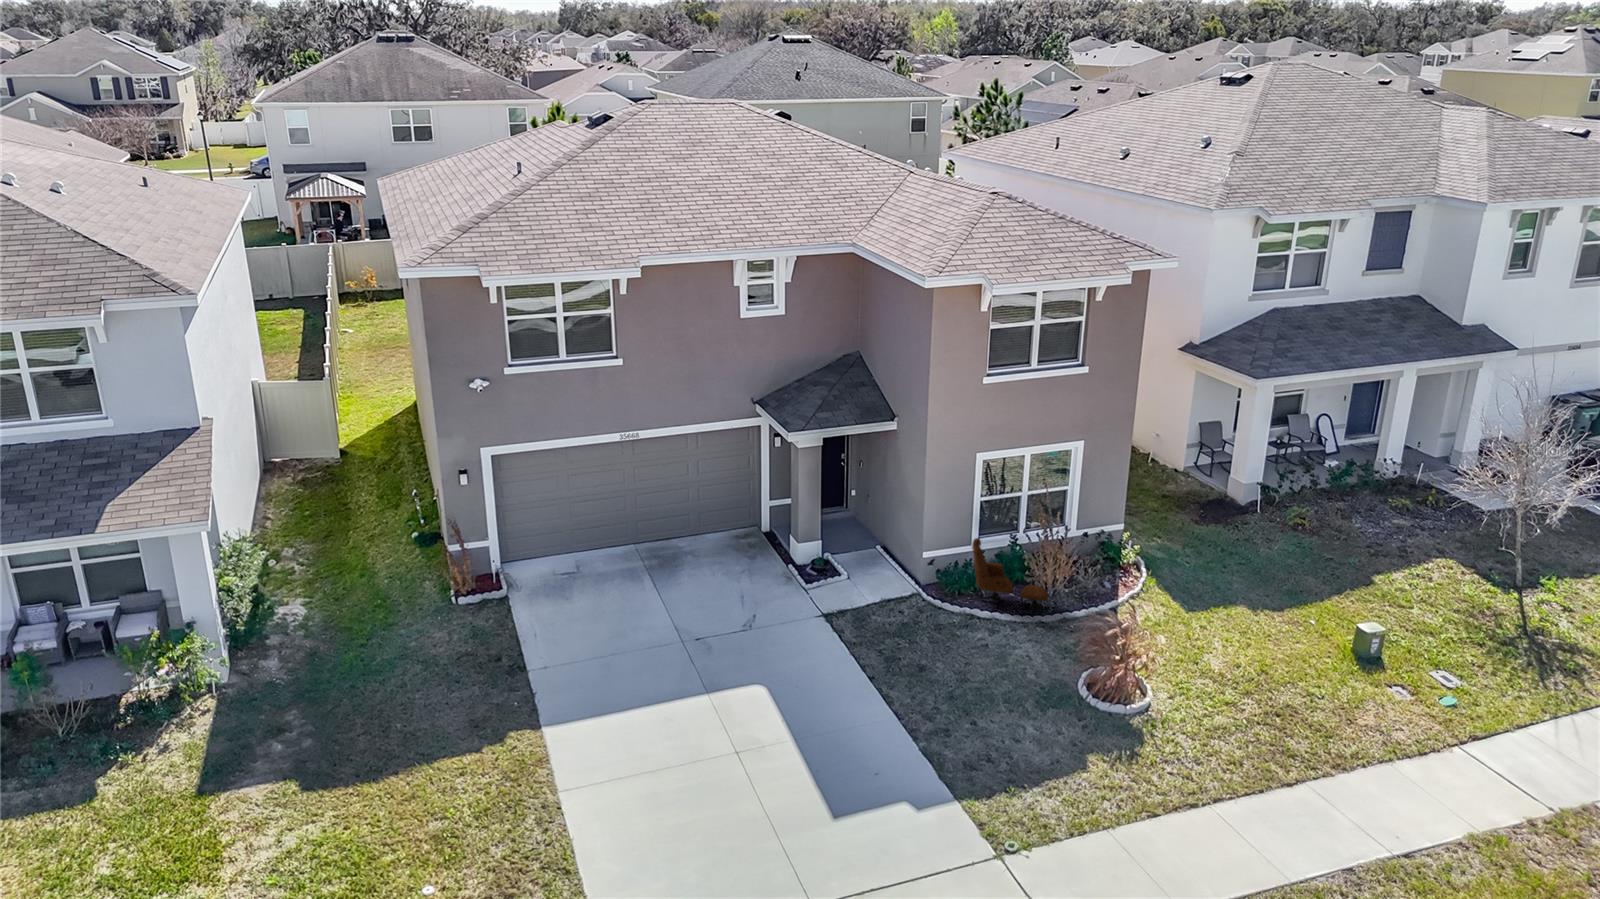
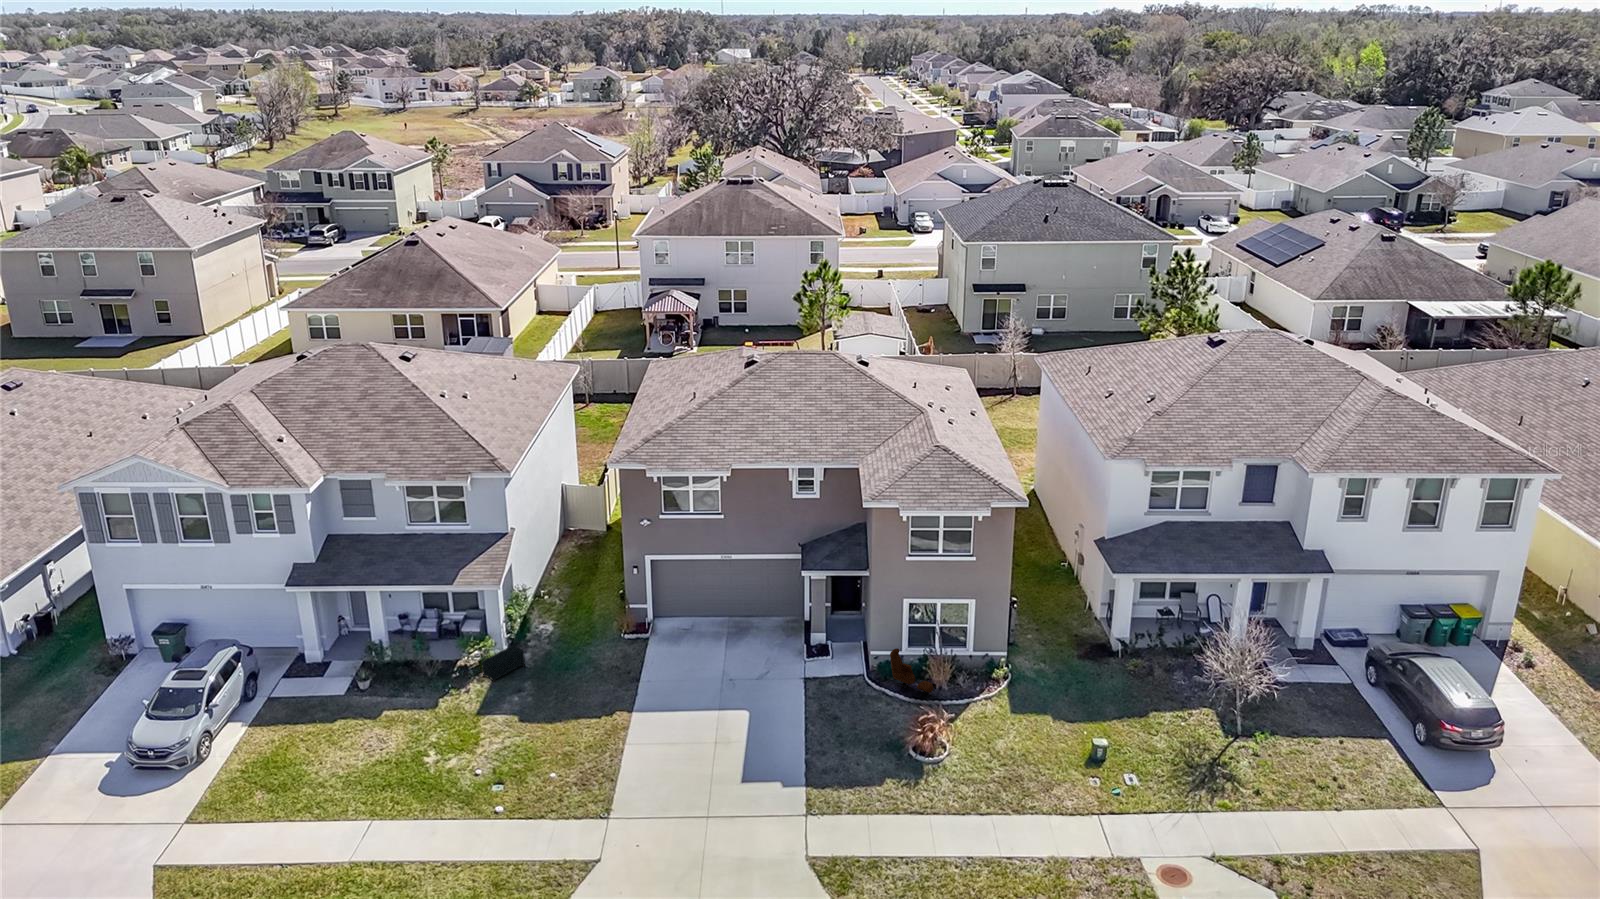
bench: none [178,645,275,726] -> present [481,645,525,682]

